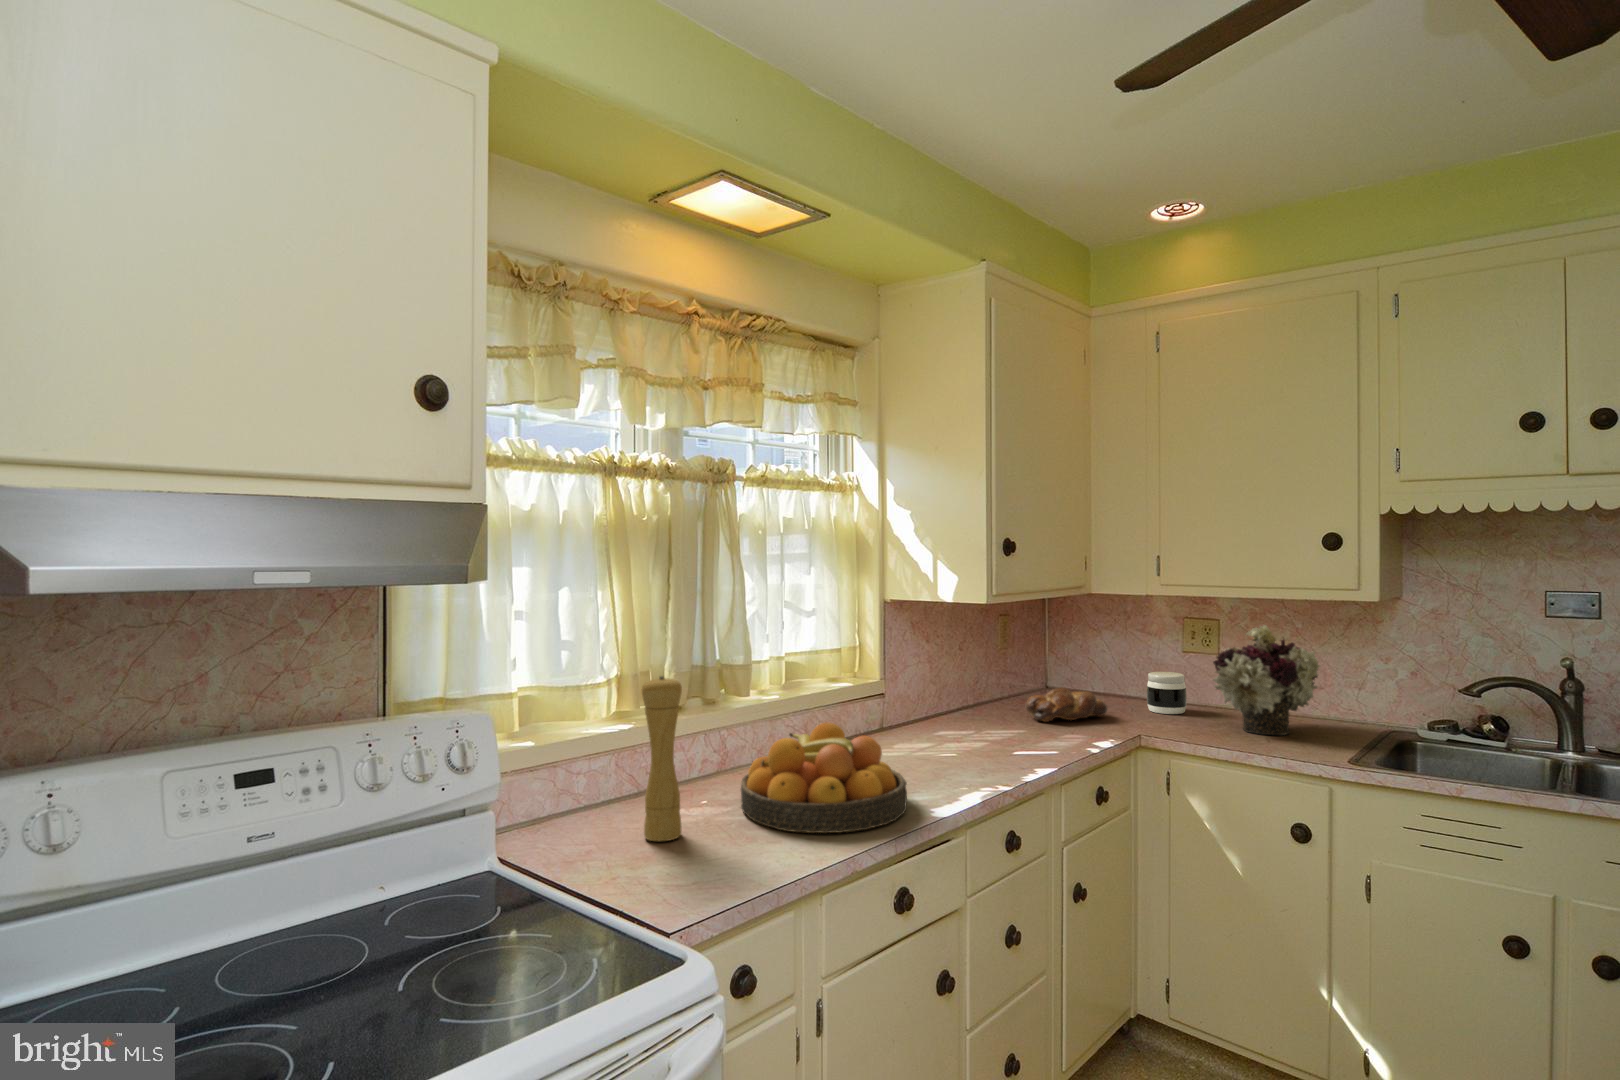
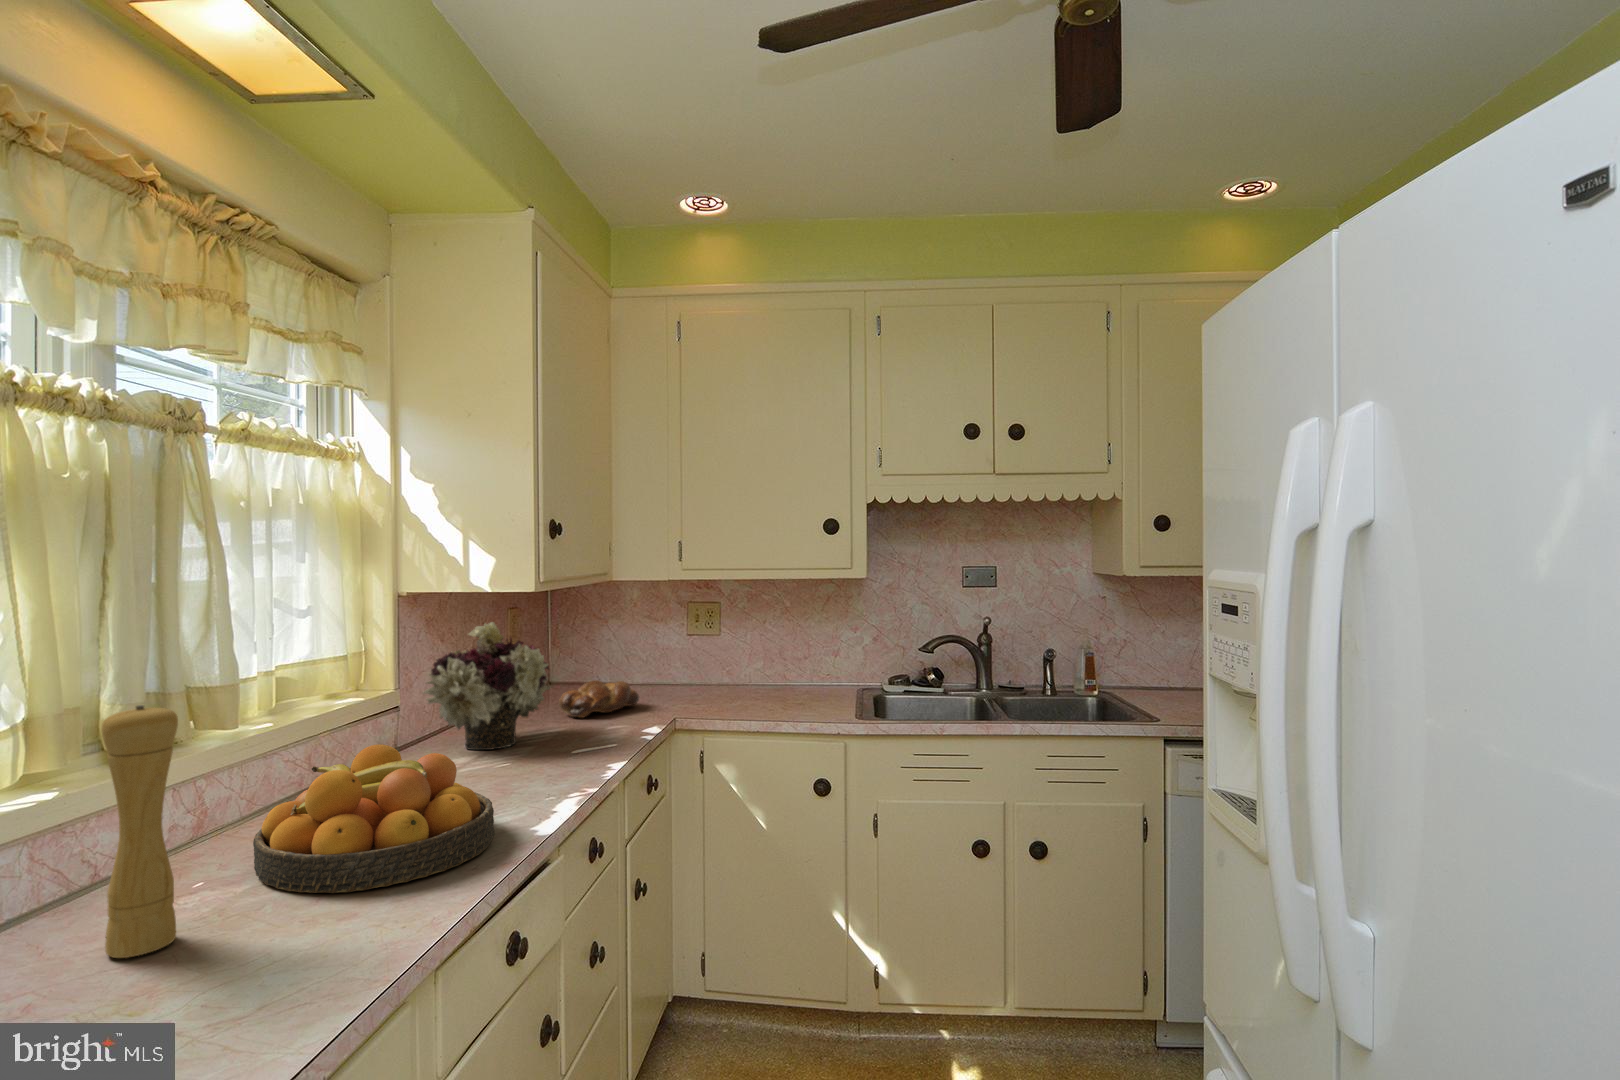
flower arrangement: present [1213,625,1320,735] -> present [423,622,550,750]
jar: present [1147,672,1187,714] -> none [669,656,705,696]

